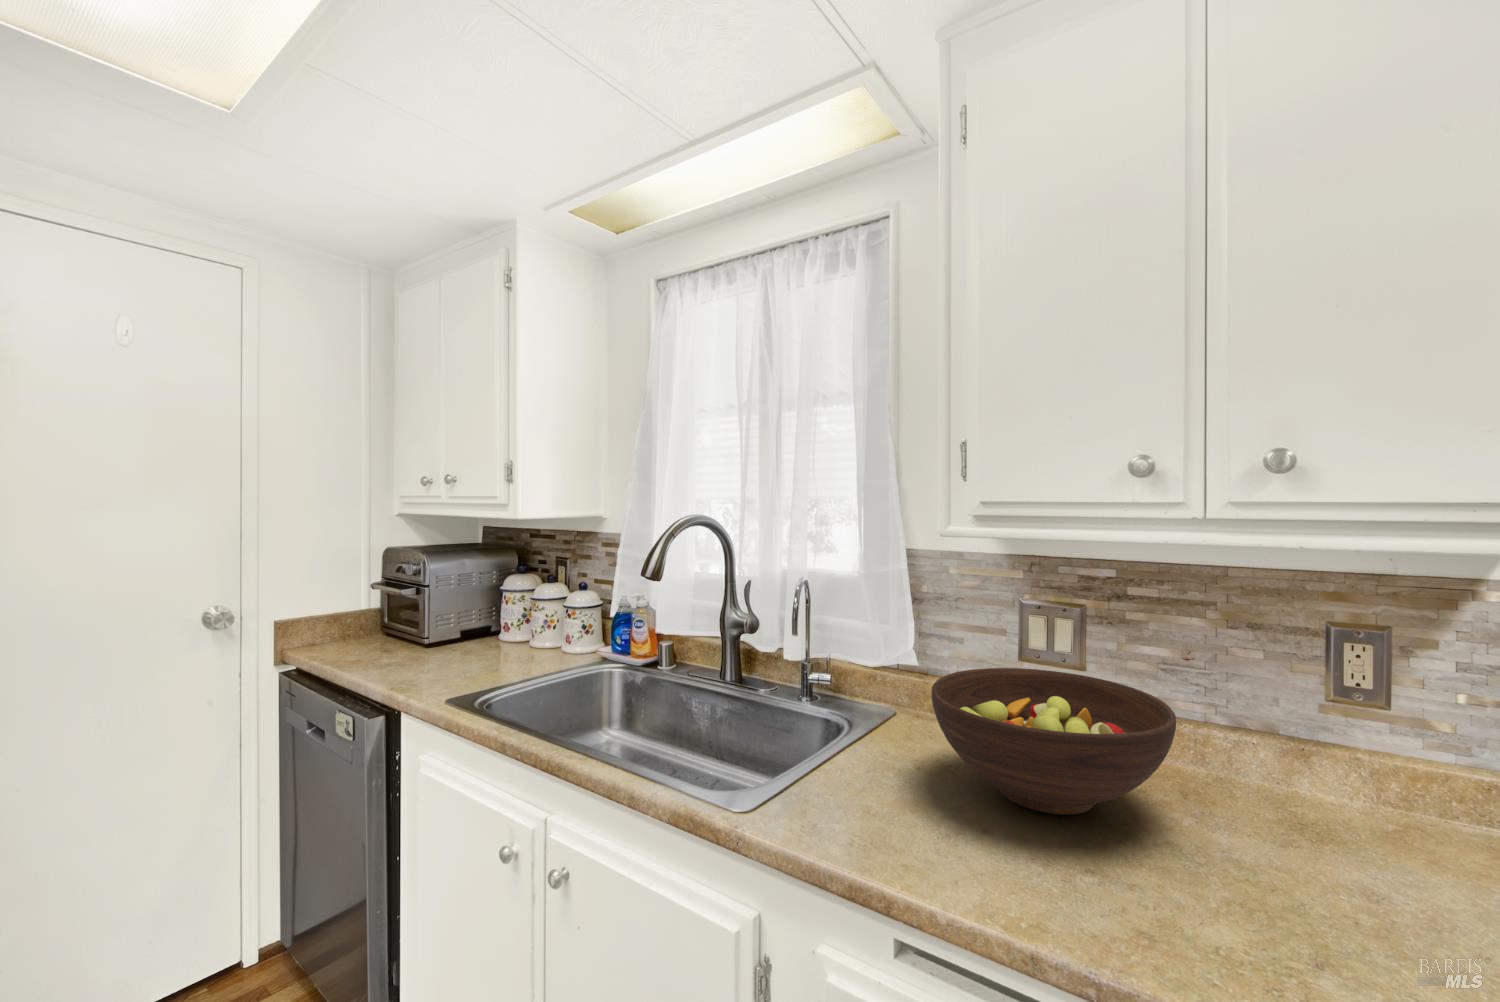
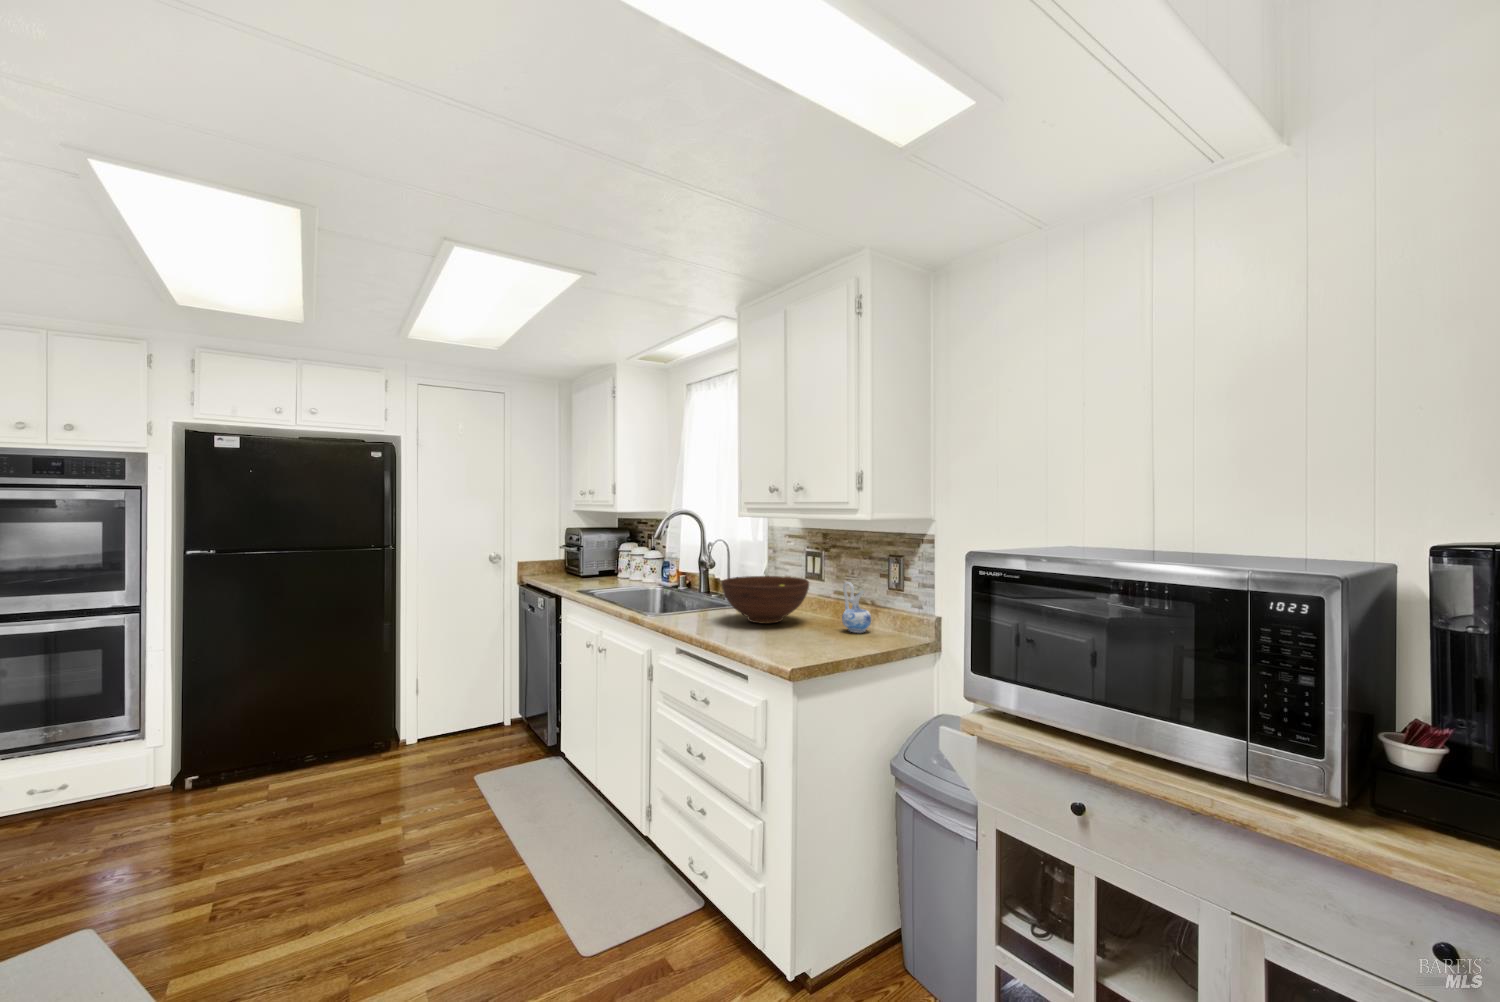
ceramic pitcher: none [1275,698,1372,832] -> present [842,582,871,633]

